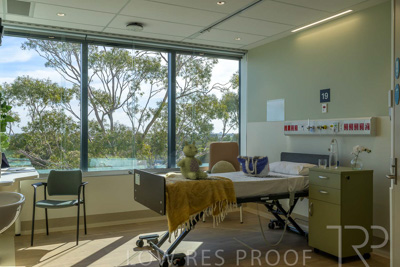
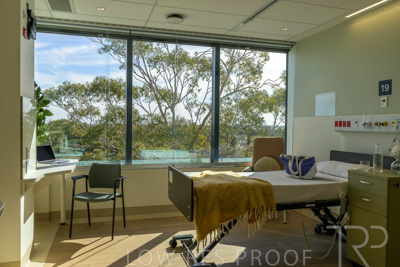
stuffed bear: present [177,141,208,180] -> none [209,138,244,182]

